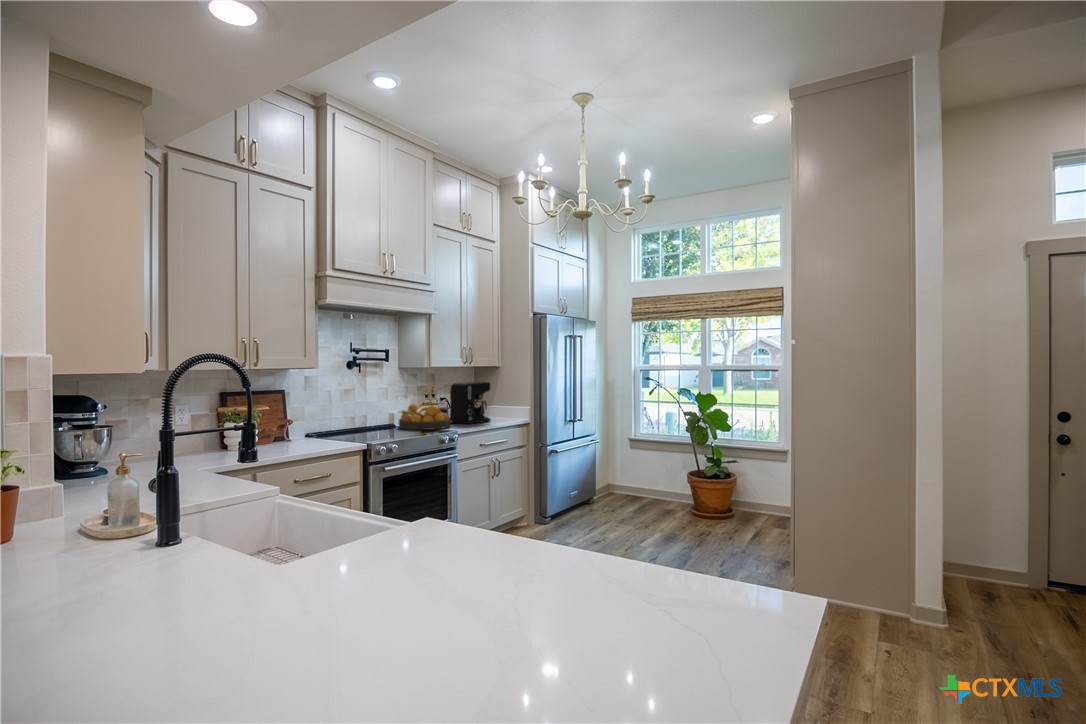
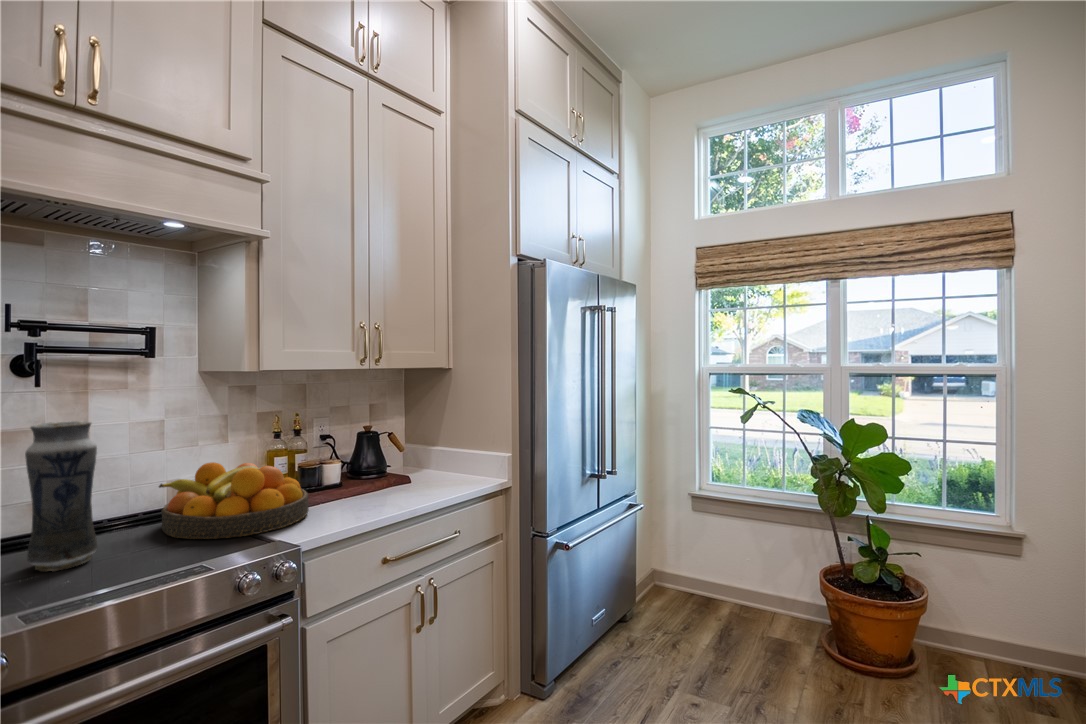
coffee maker: present [450,382,491,424] -> none [328,400,422,501]
vase: none [373,385,392,434] -> present [25,421,97,571]

